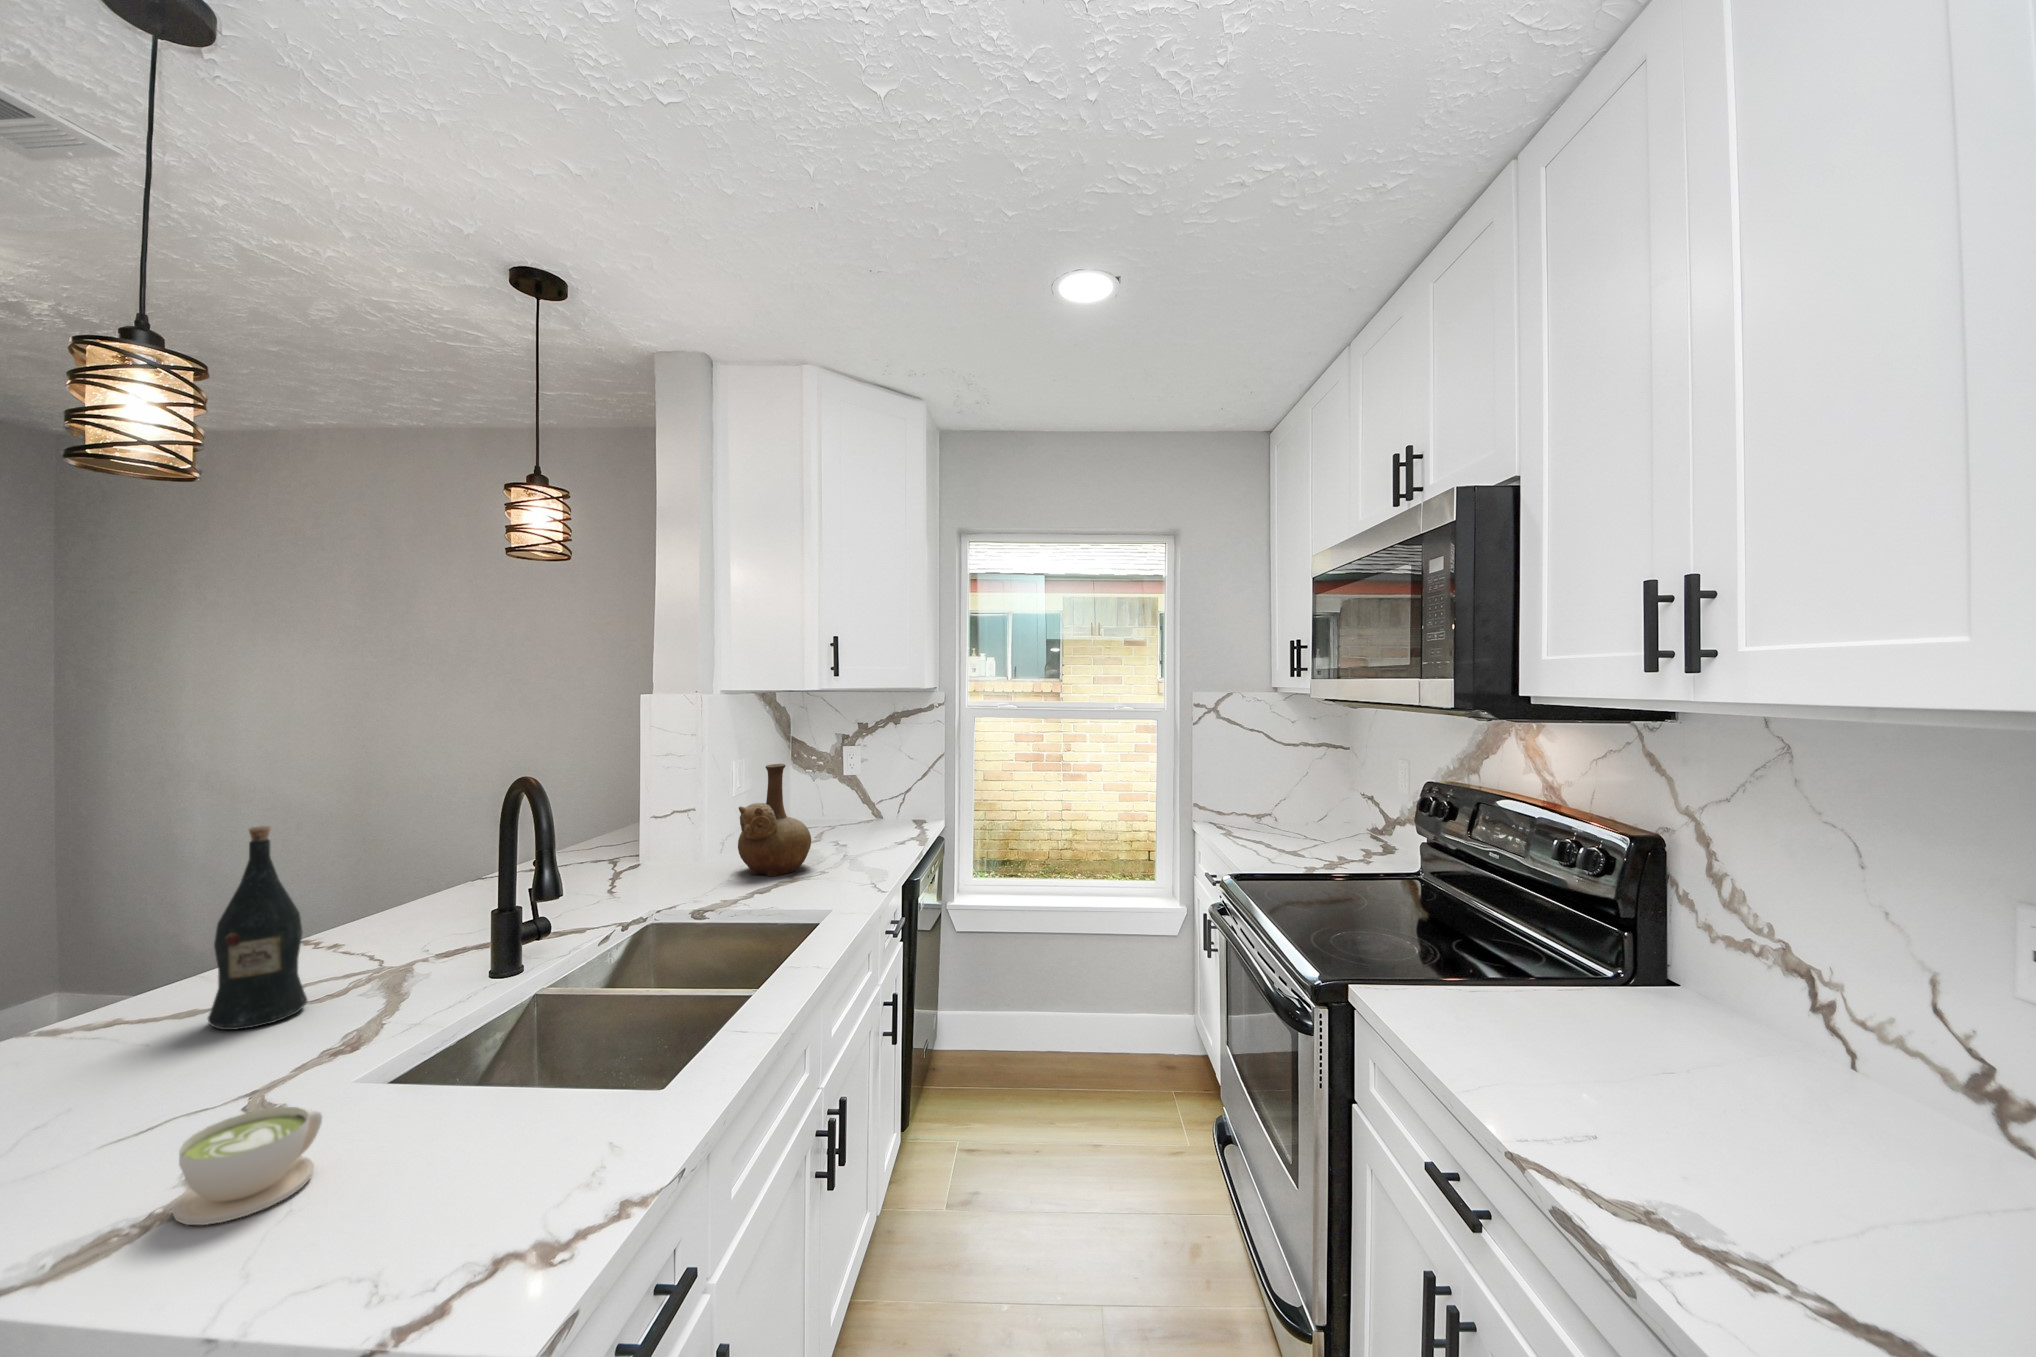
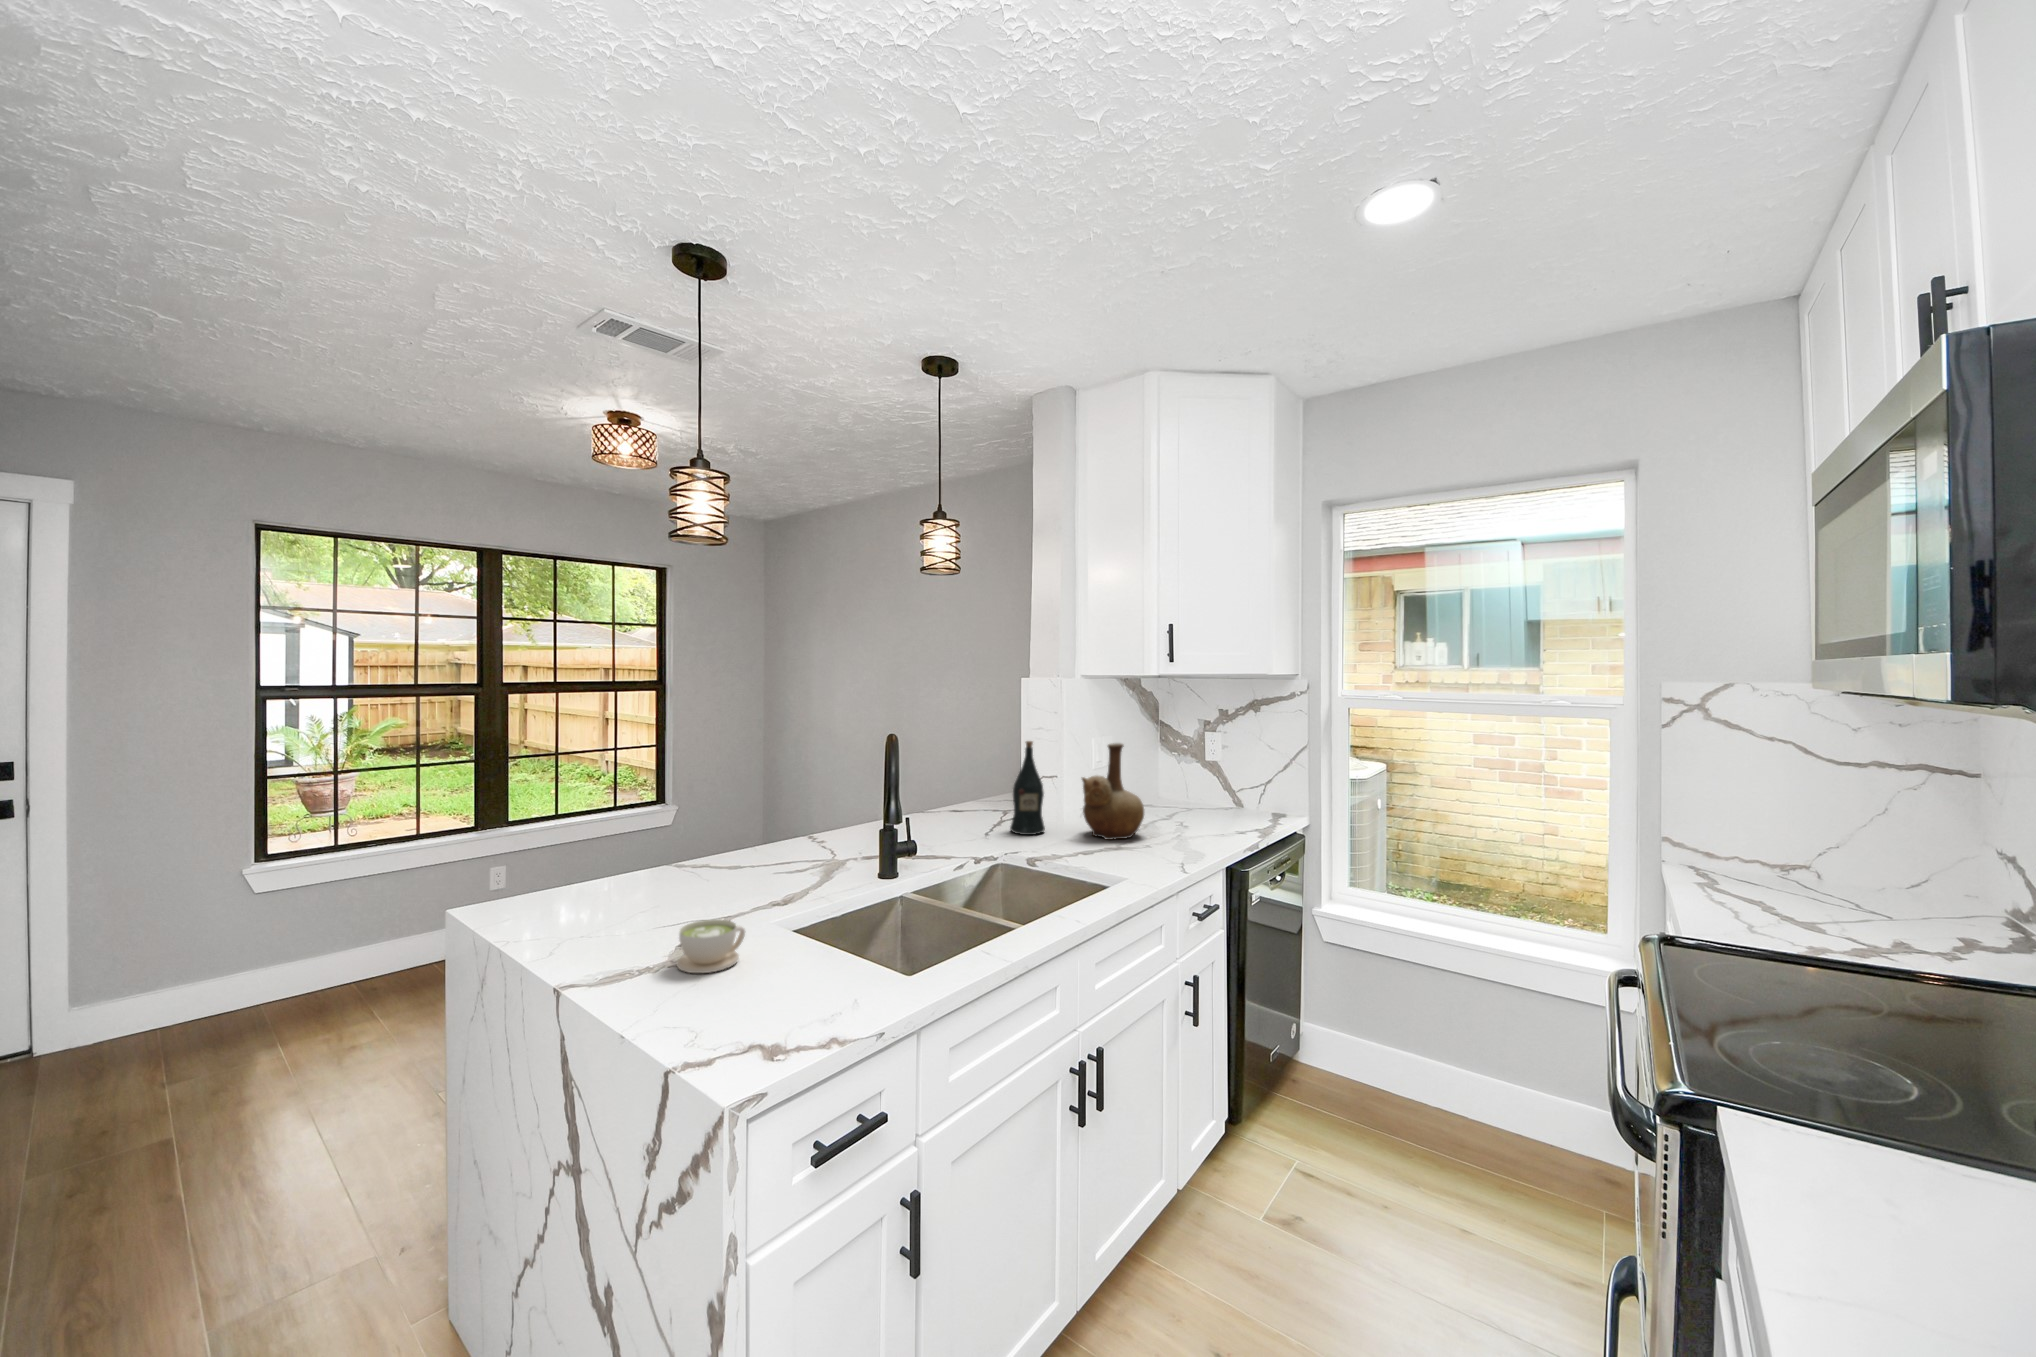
wine bottle: present [208,826,307,1030] -> present [1010,741,1045,835]

